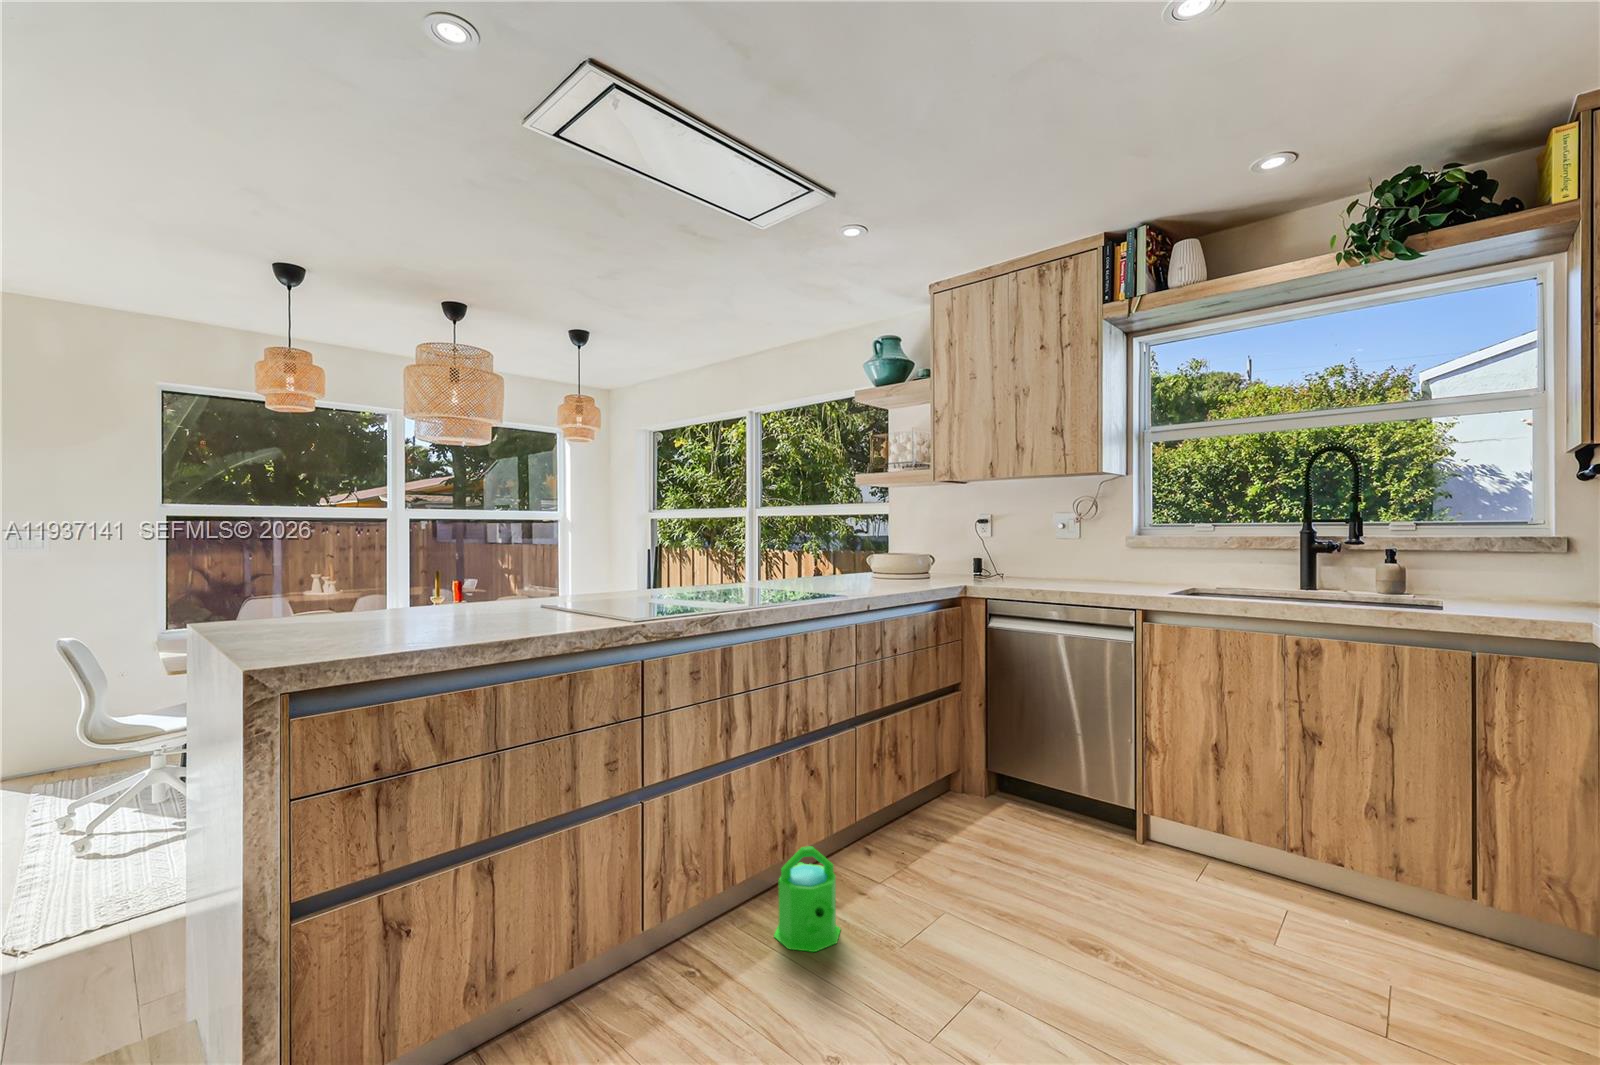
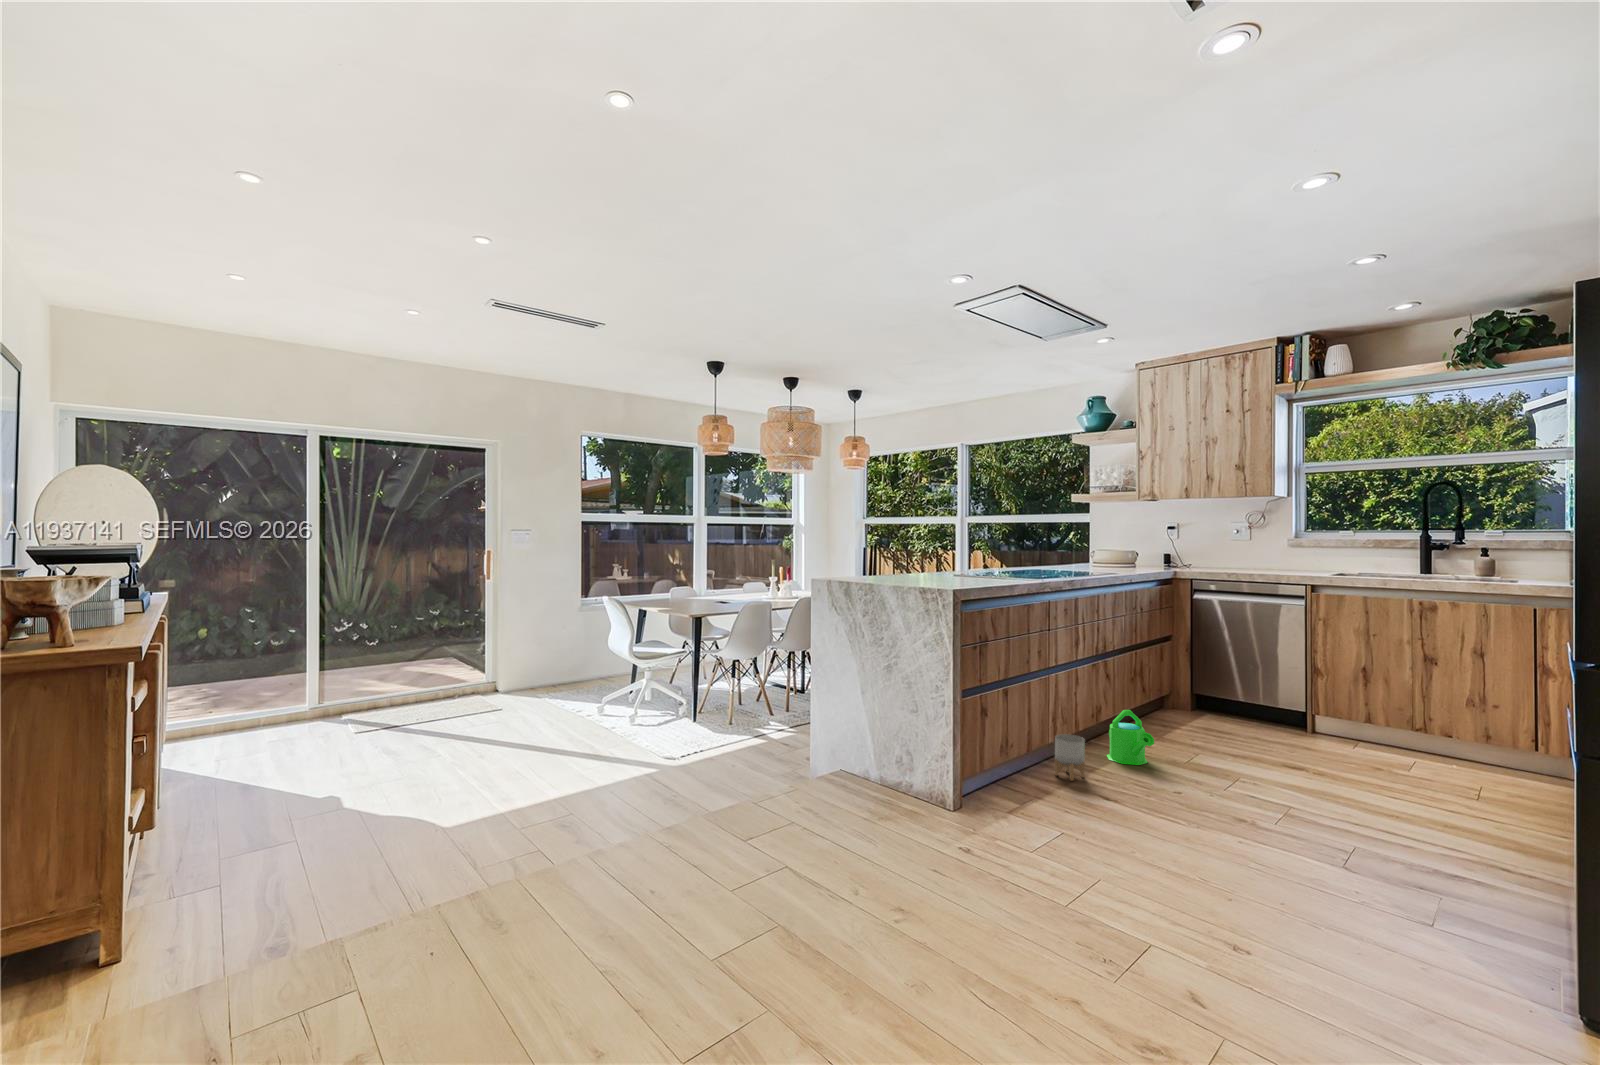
planter: none [633,914,686,1017] -> present [1055,734,1085,781]

